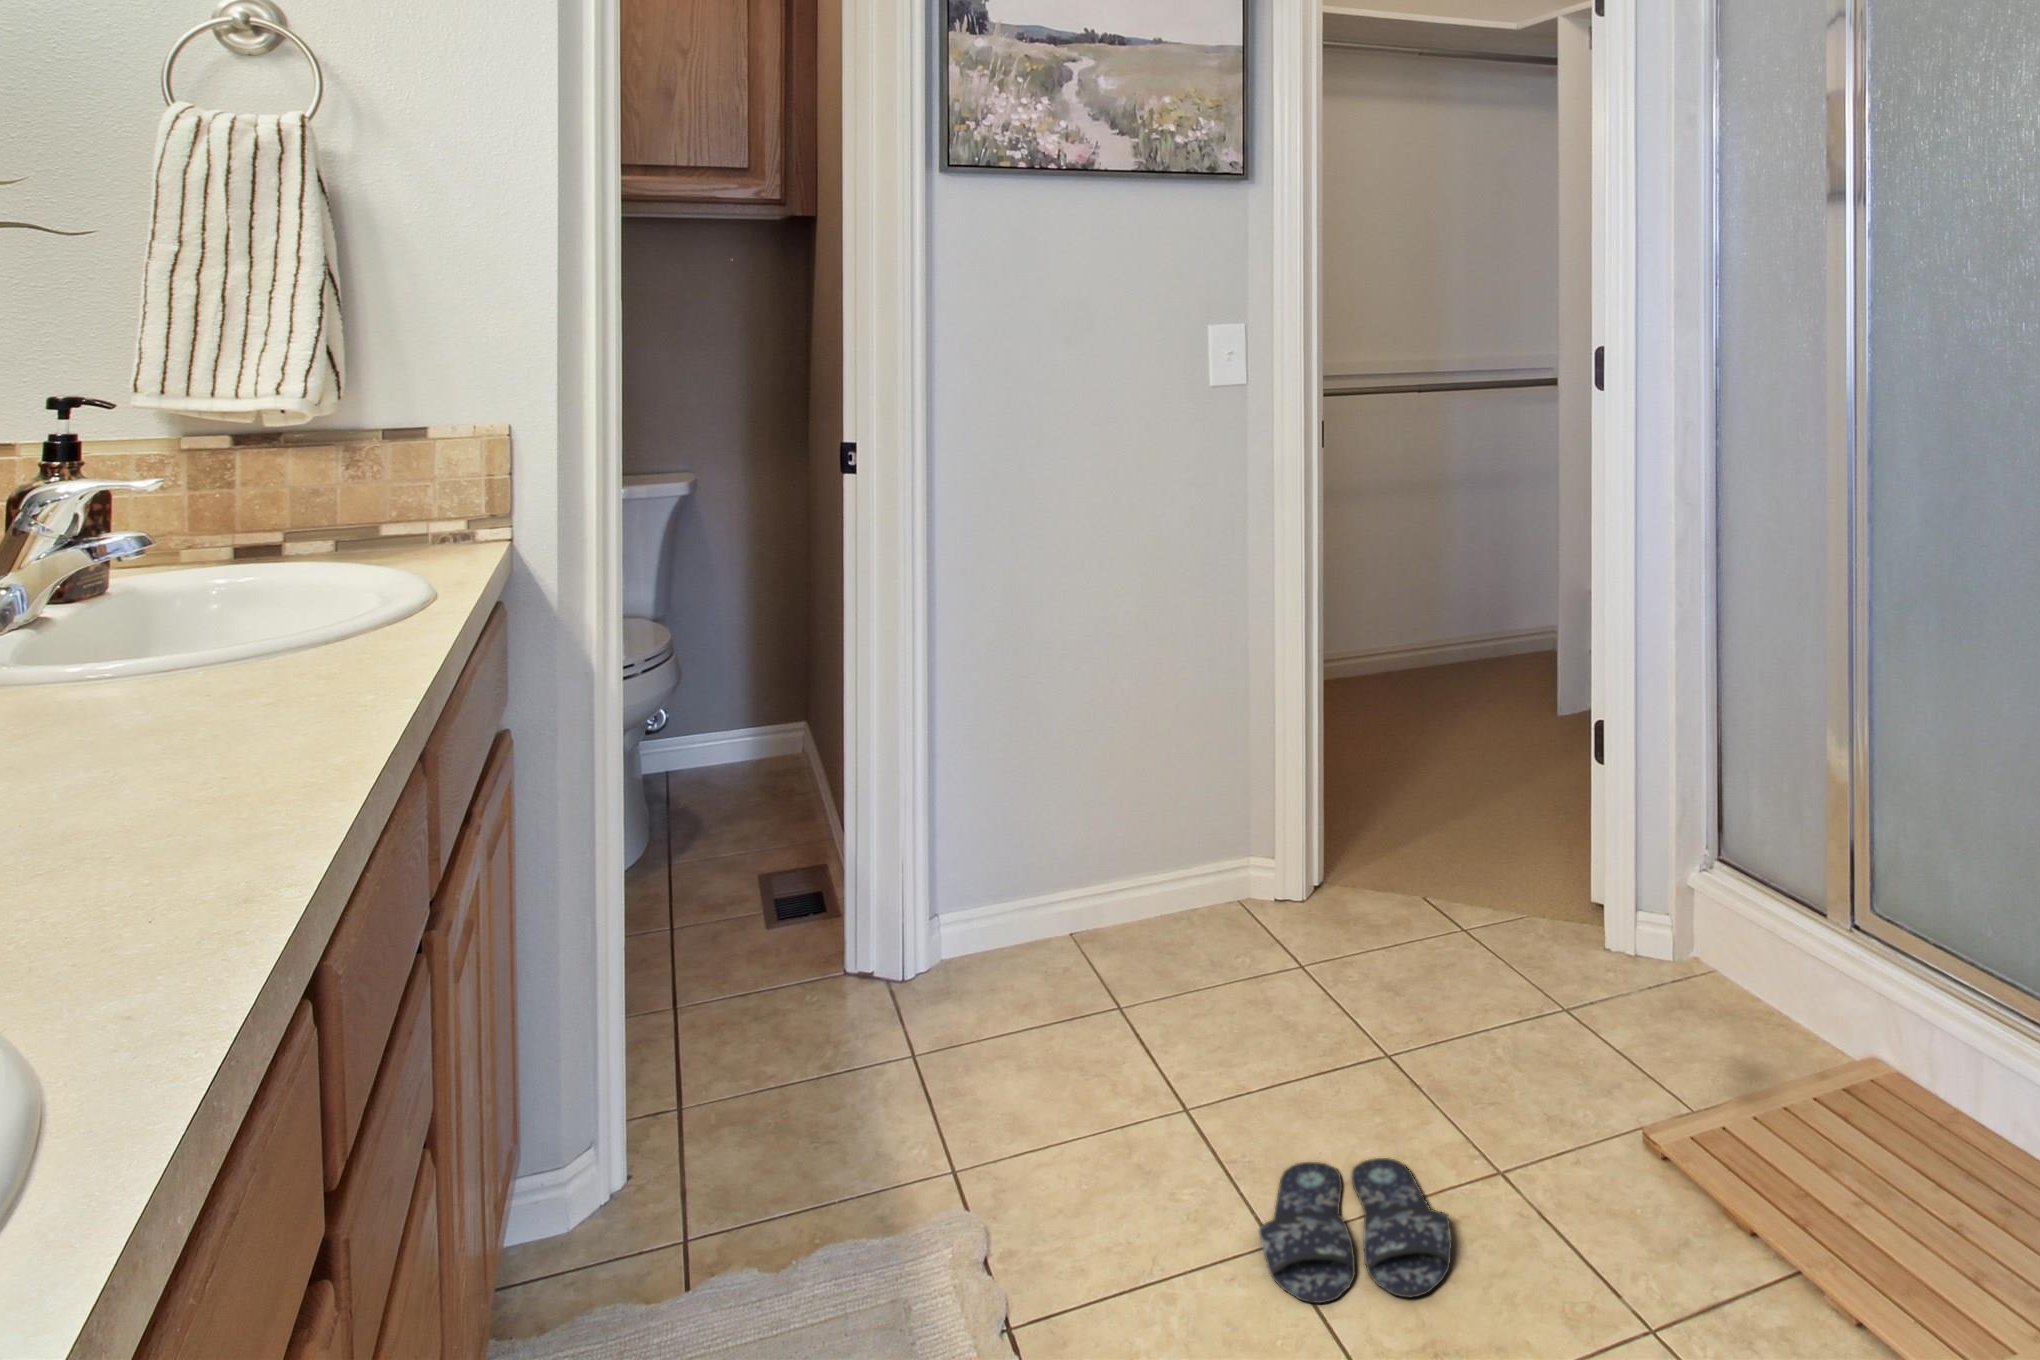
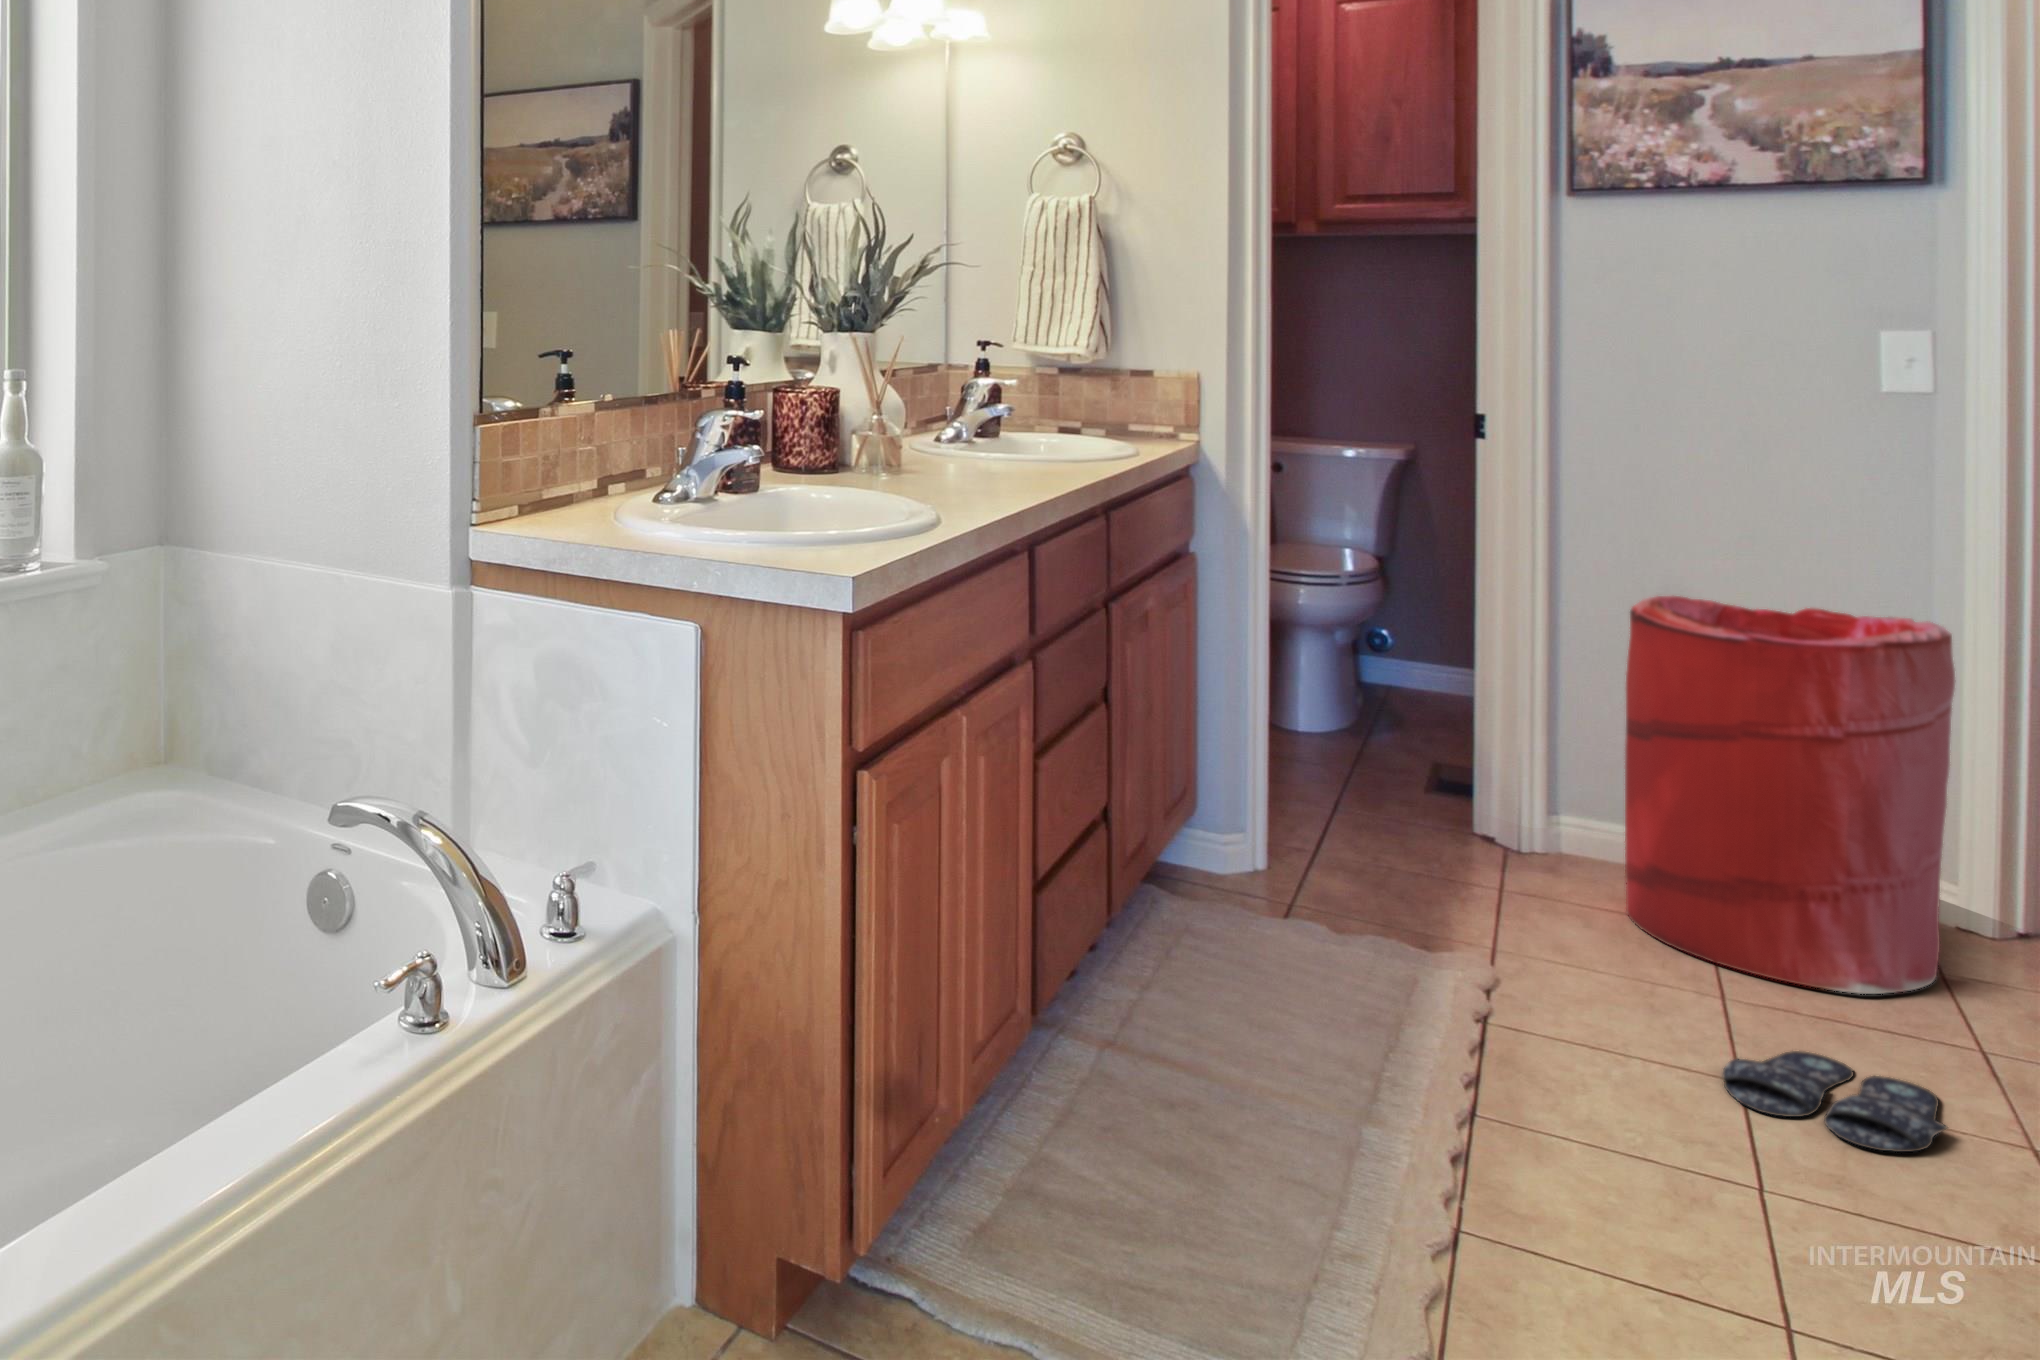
laundry hamper: none [1038,624,1313,1068] -> present [1625,596,1955,994]

